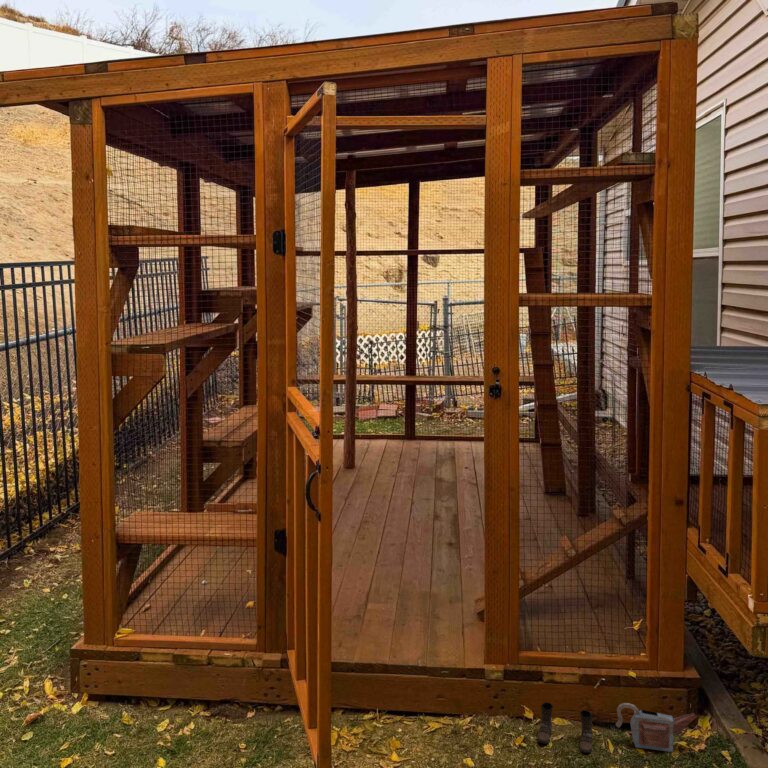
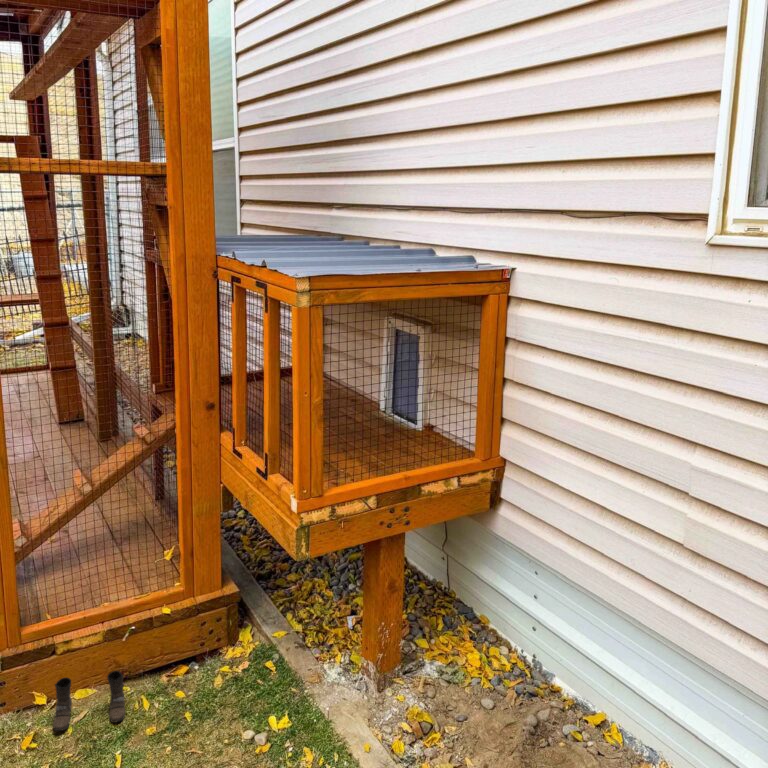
watering can: present [616,703,697,752] -> none [152,633,241,692]

